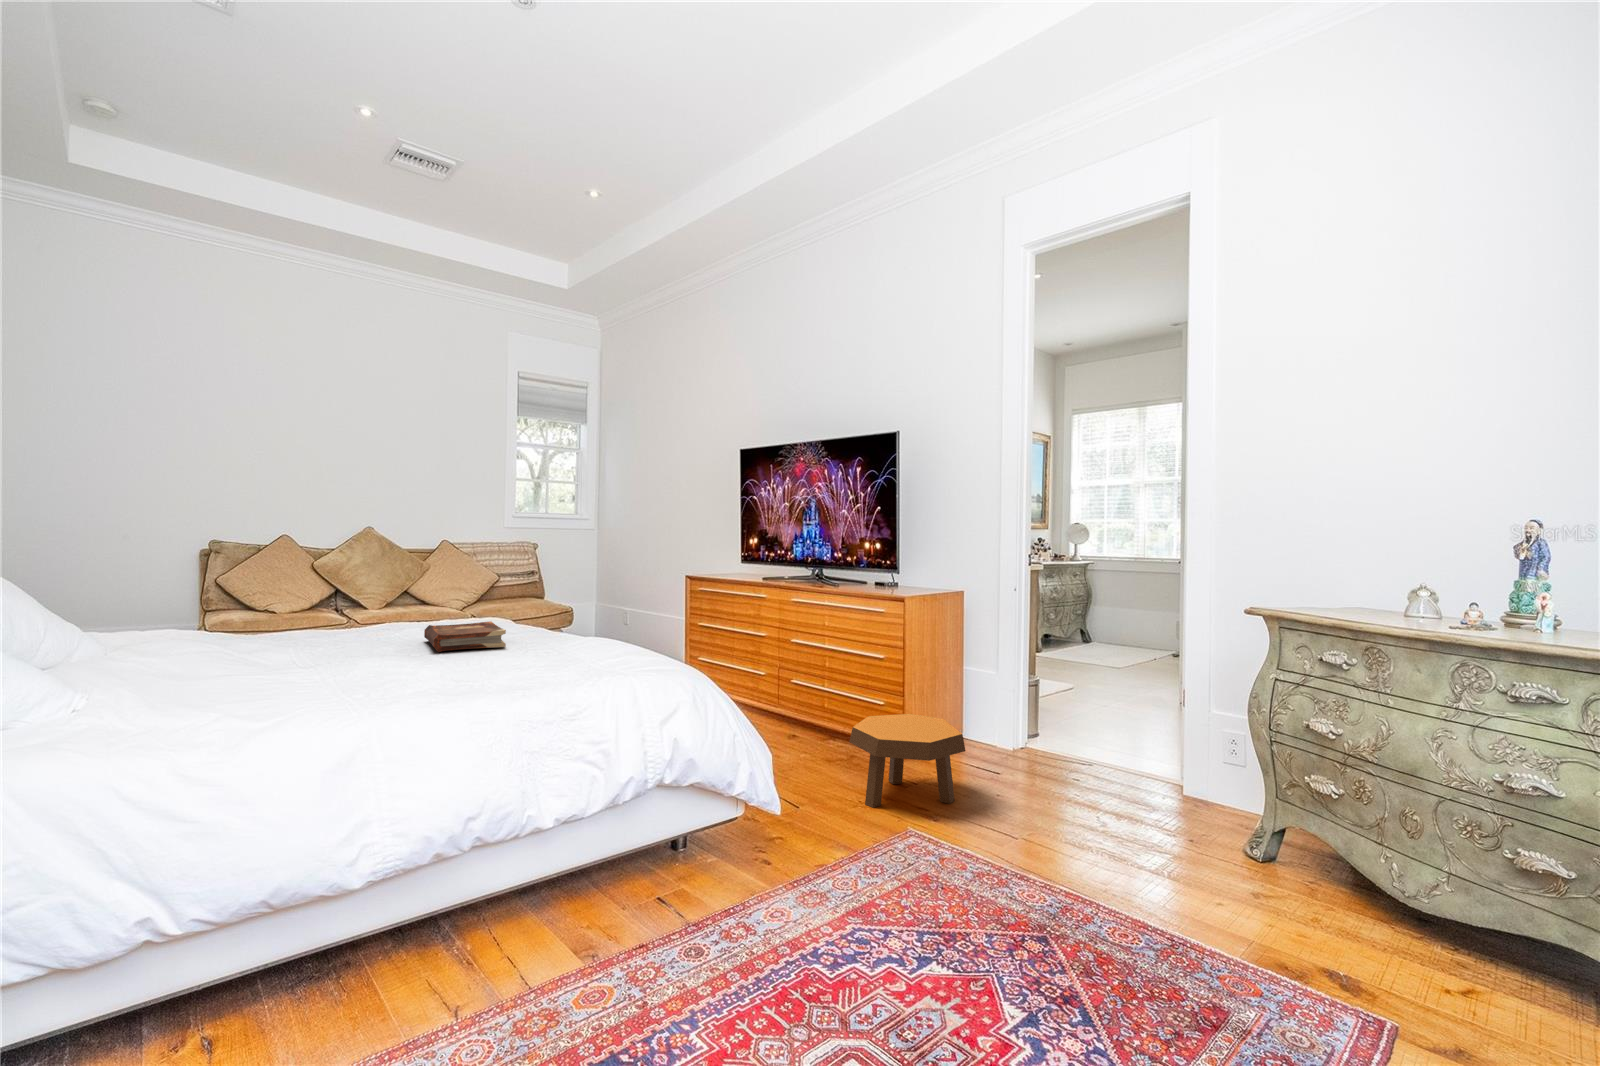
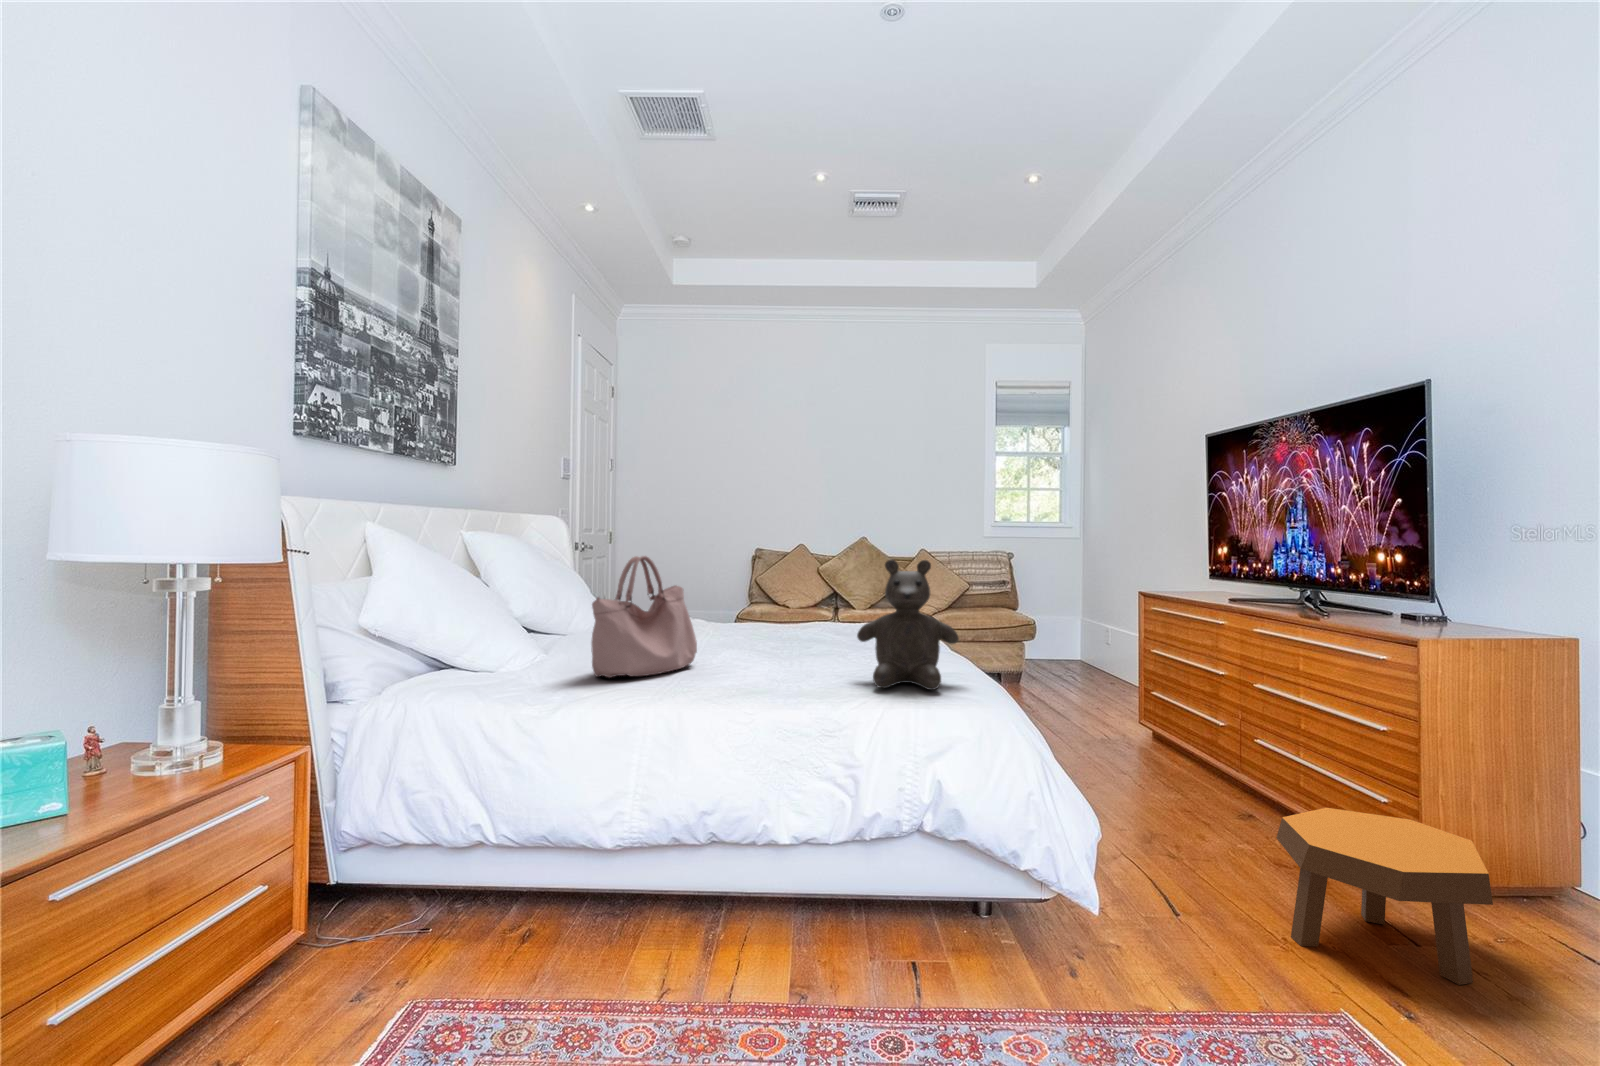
teddy bear: none [559,558,649,675] -> present [857,559,959,690]
handbag: none [258,562,371,708] -> present [591,556,697,677]
book: present [424,621,506,652] -> none [787,622,859,650]

